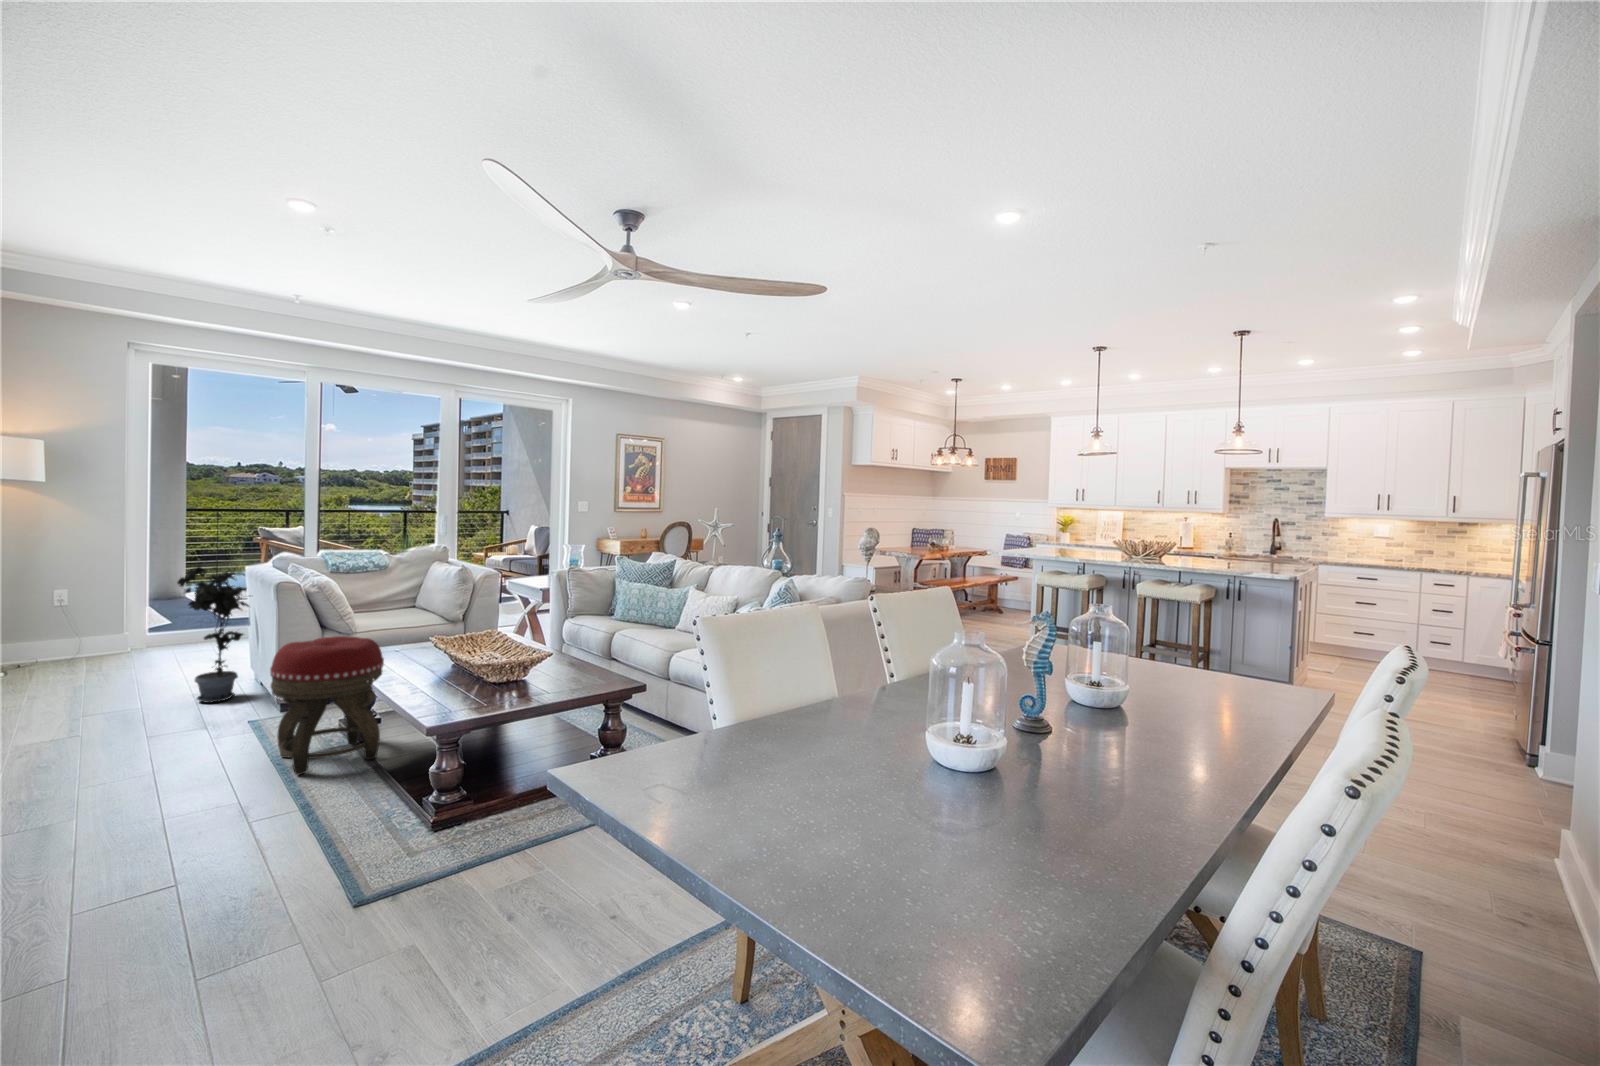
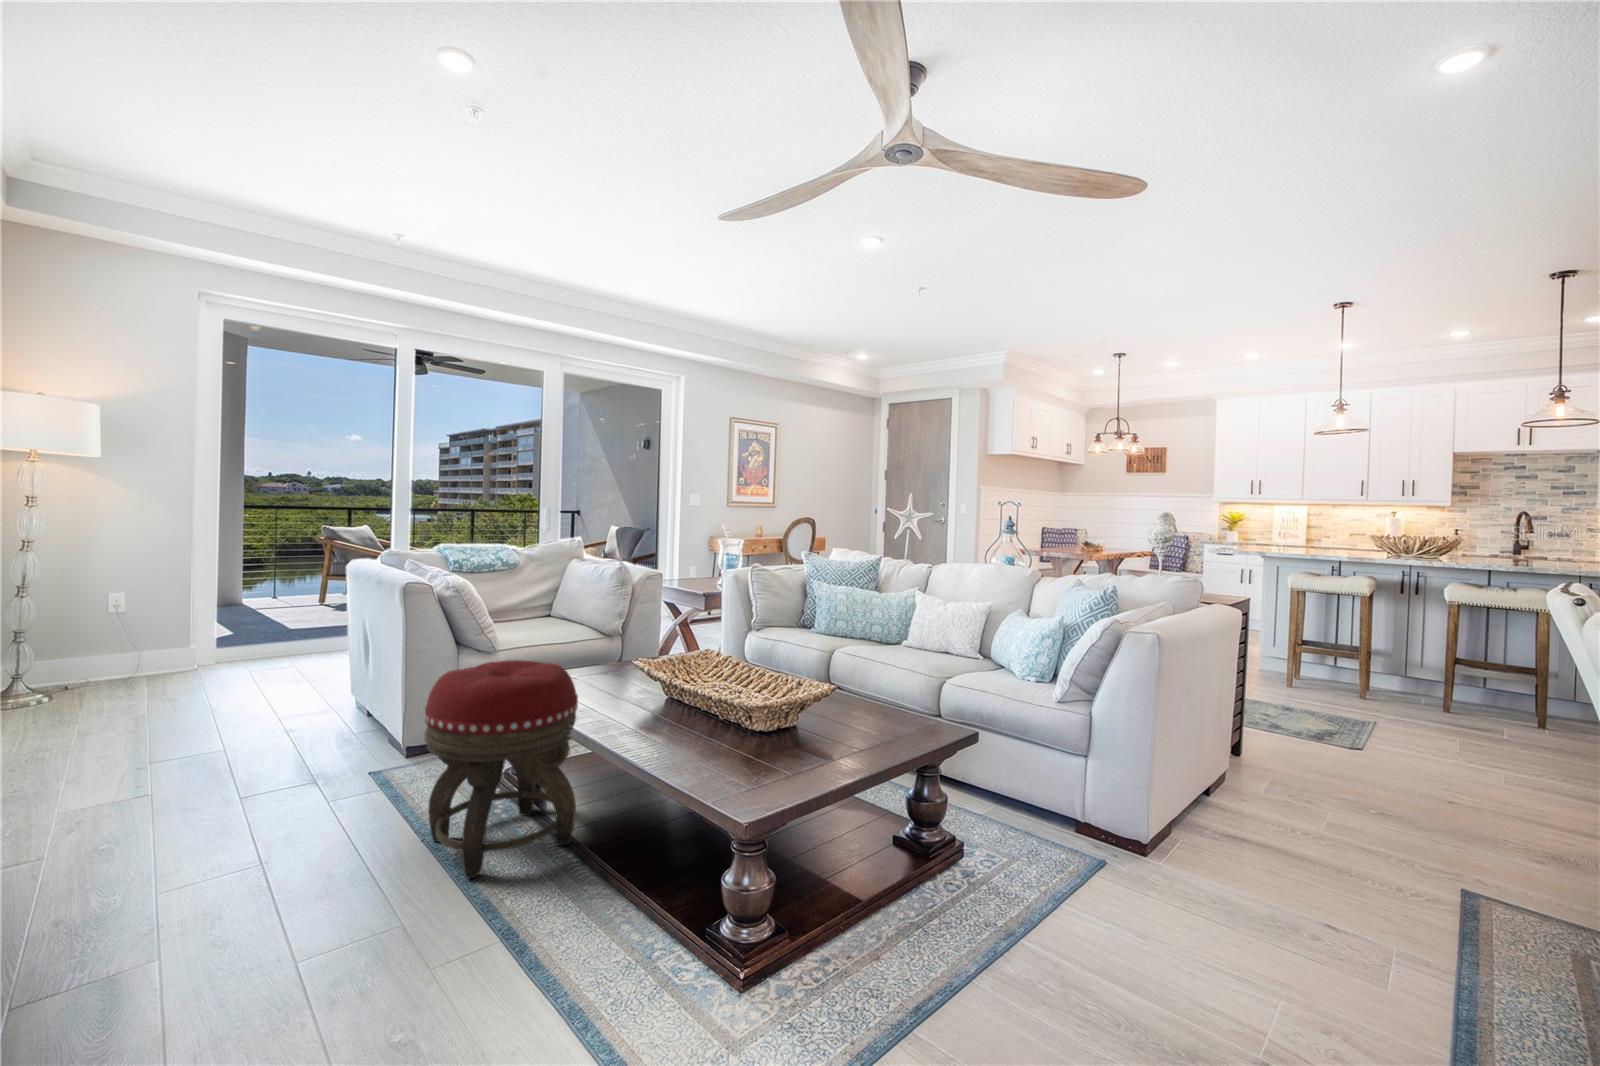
potted plant: present [177,562,249,703] -> none [270,555,371,743]

